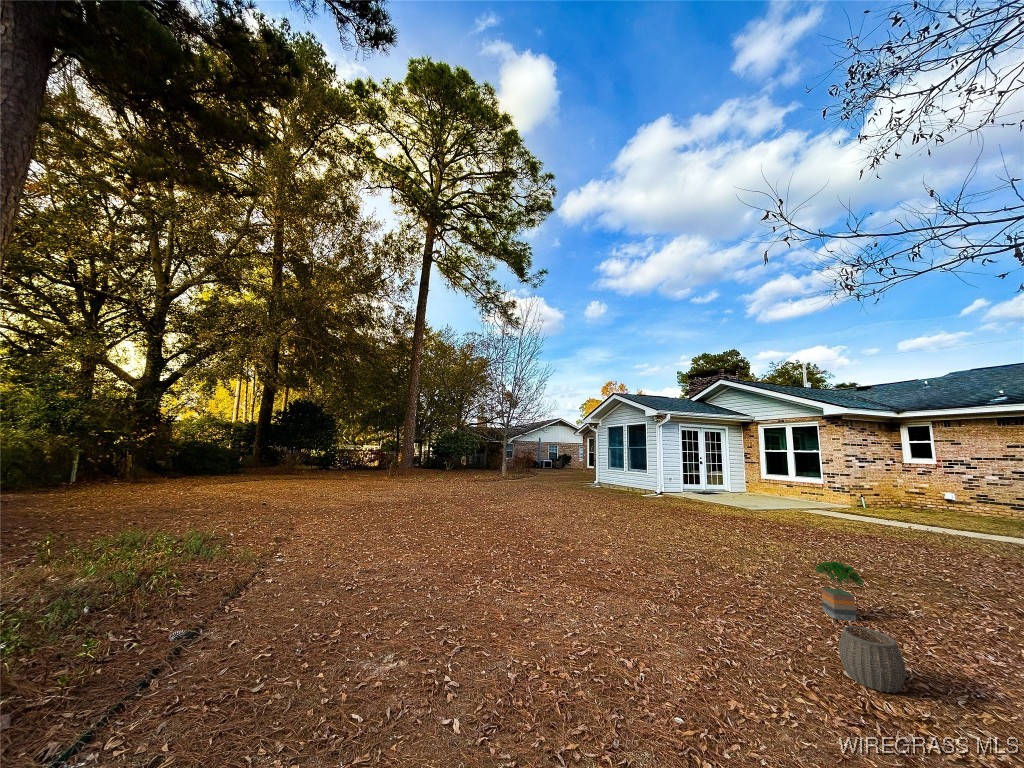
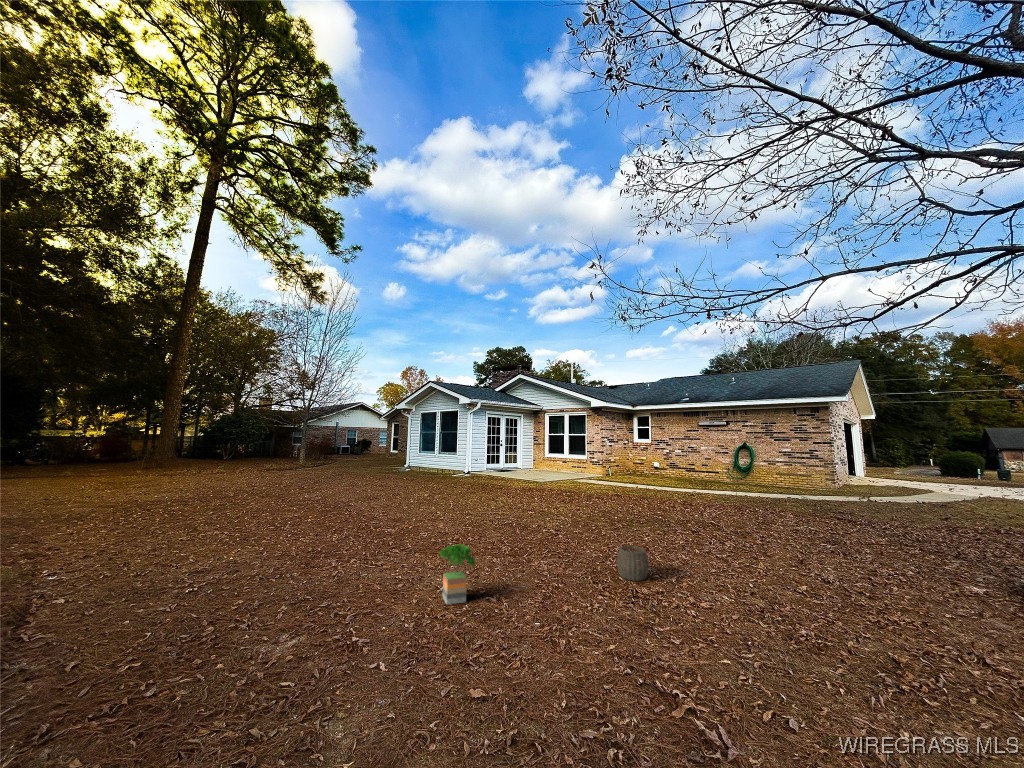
potted tree: present [816,561,864,621] -> present [440,544,475,605]

